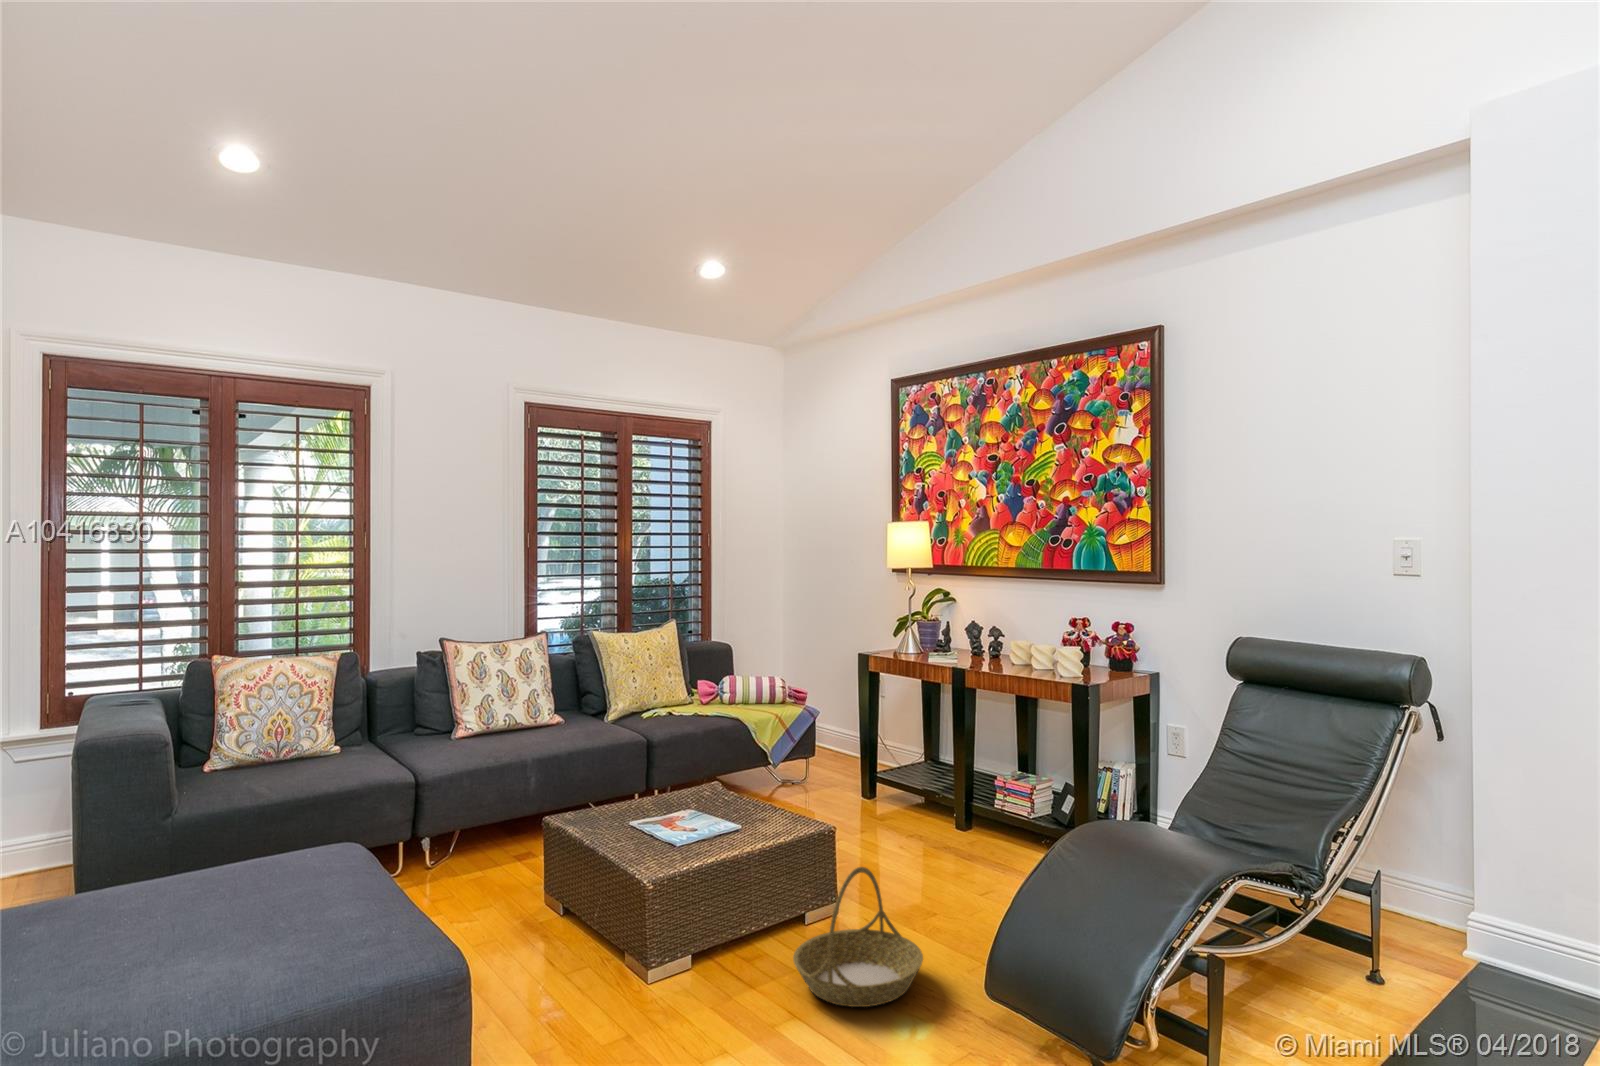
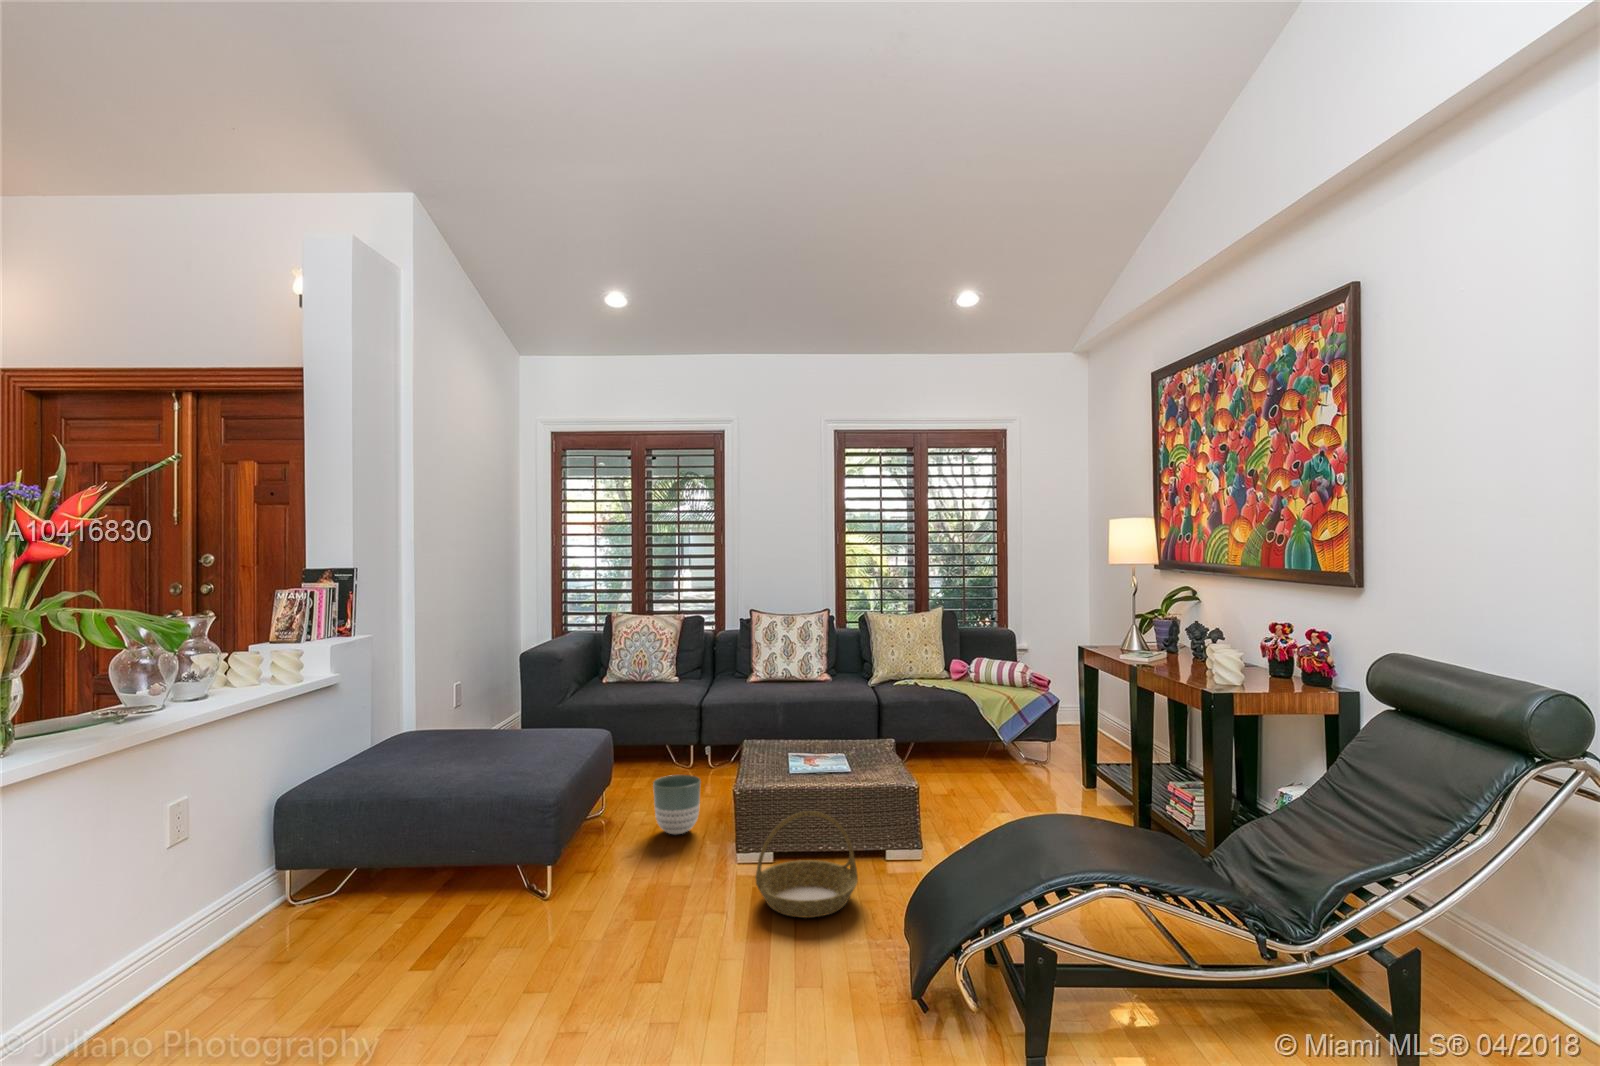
planter: none [519,879,593,974] -> present [653,775,701,834]

